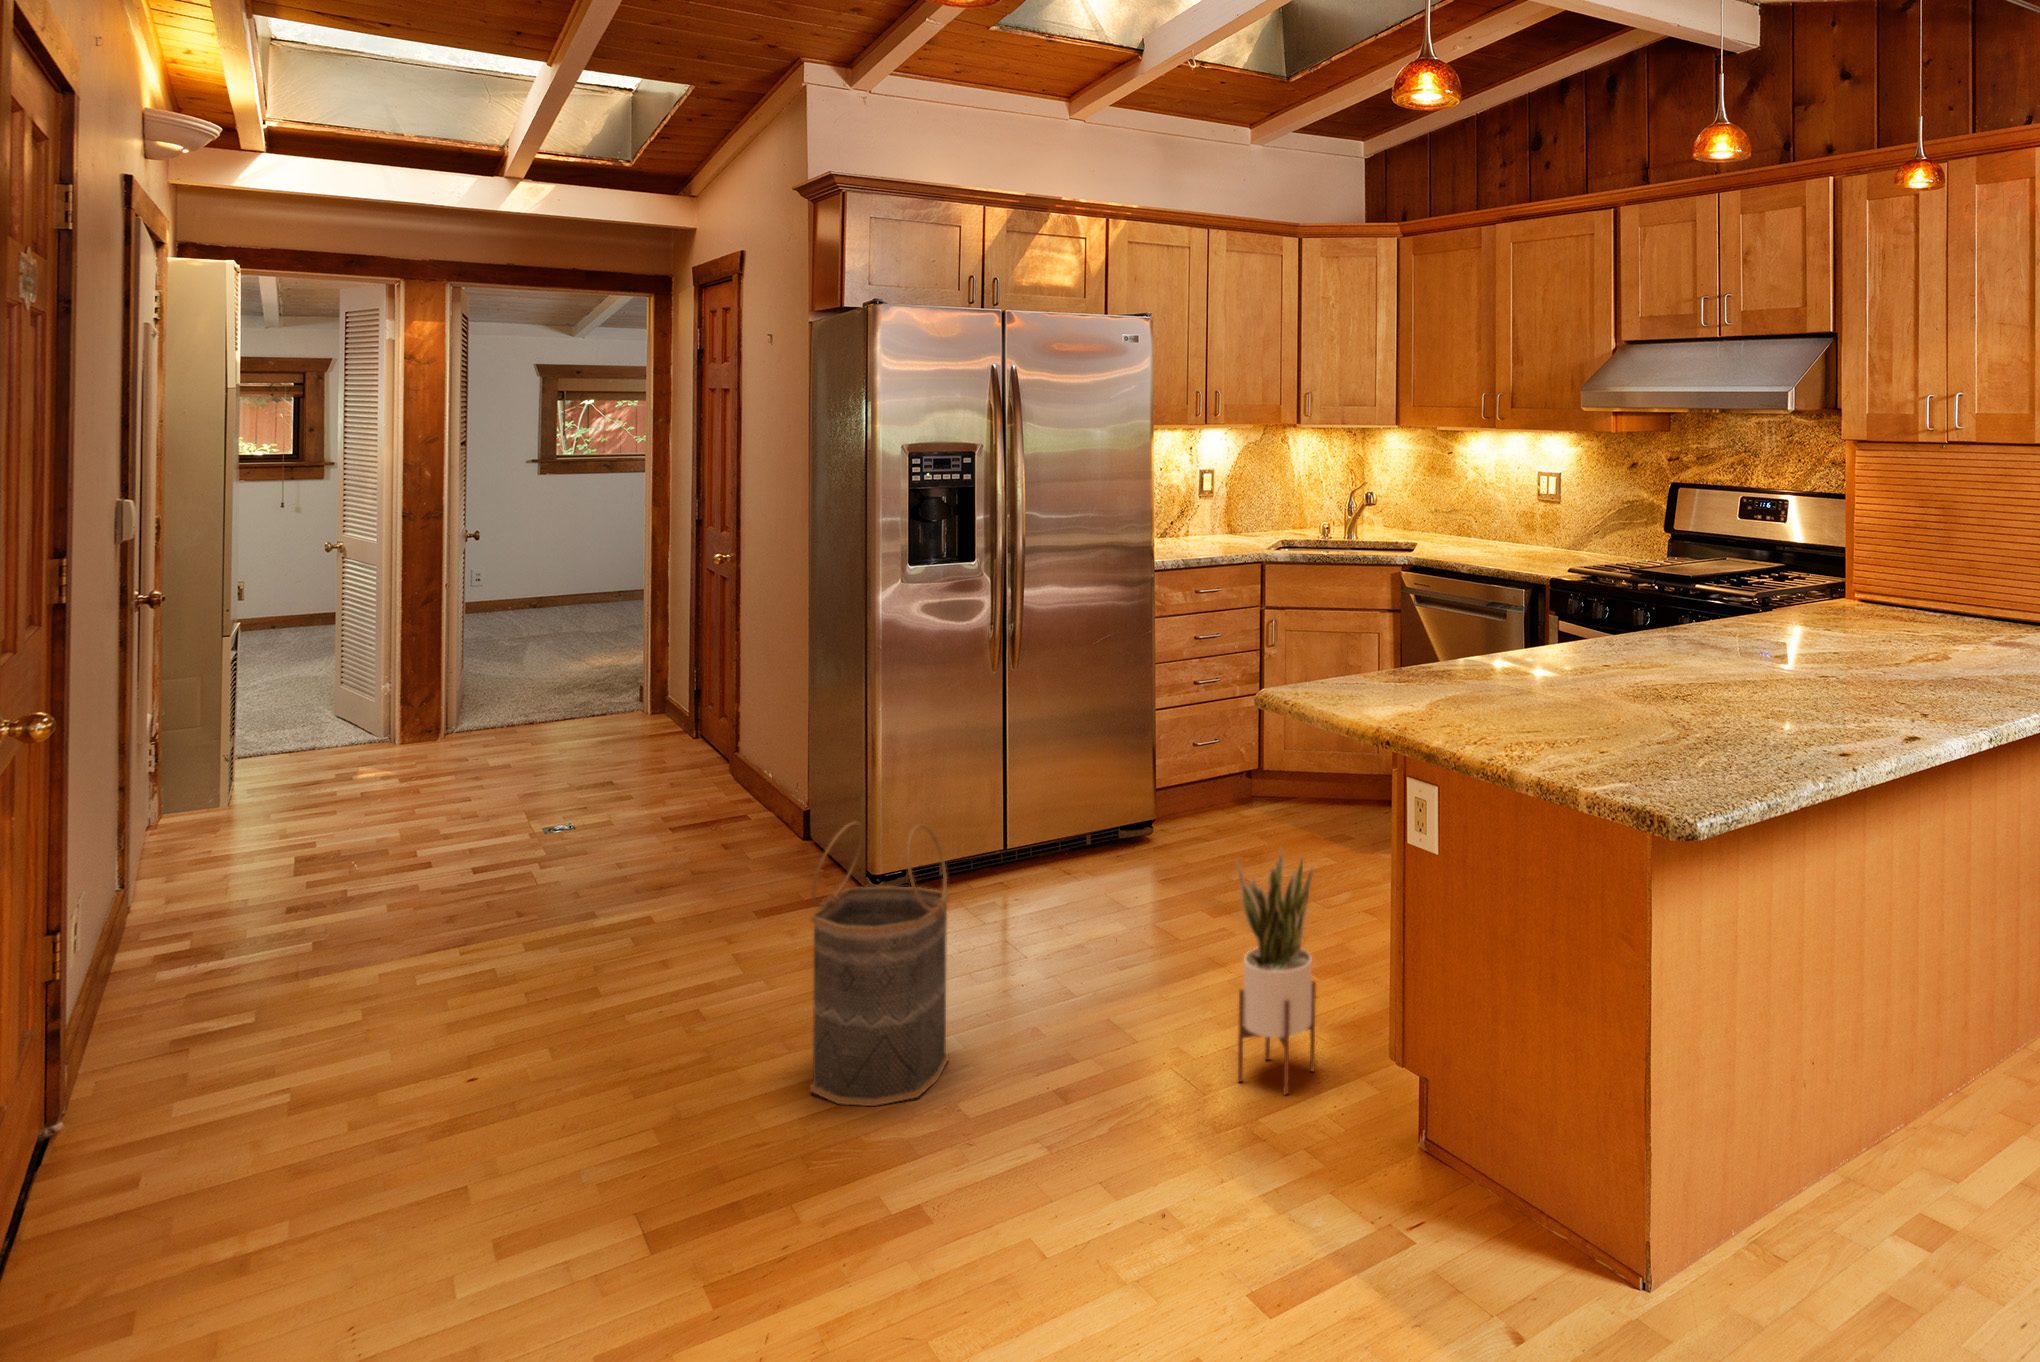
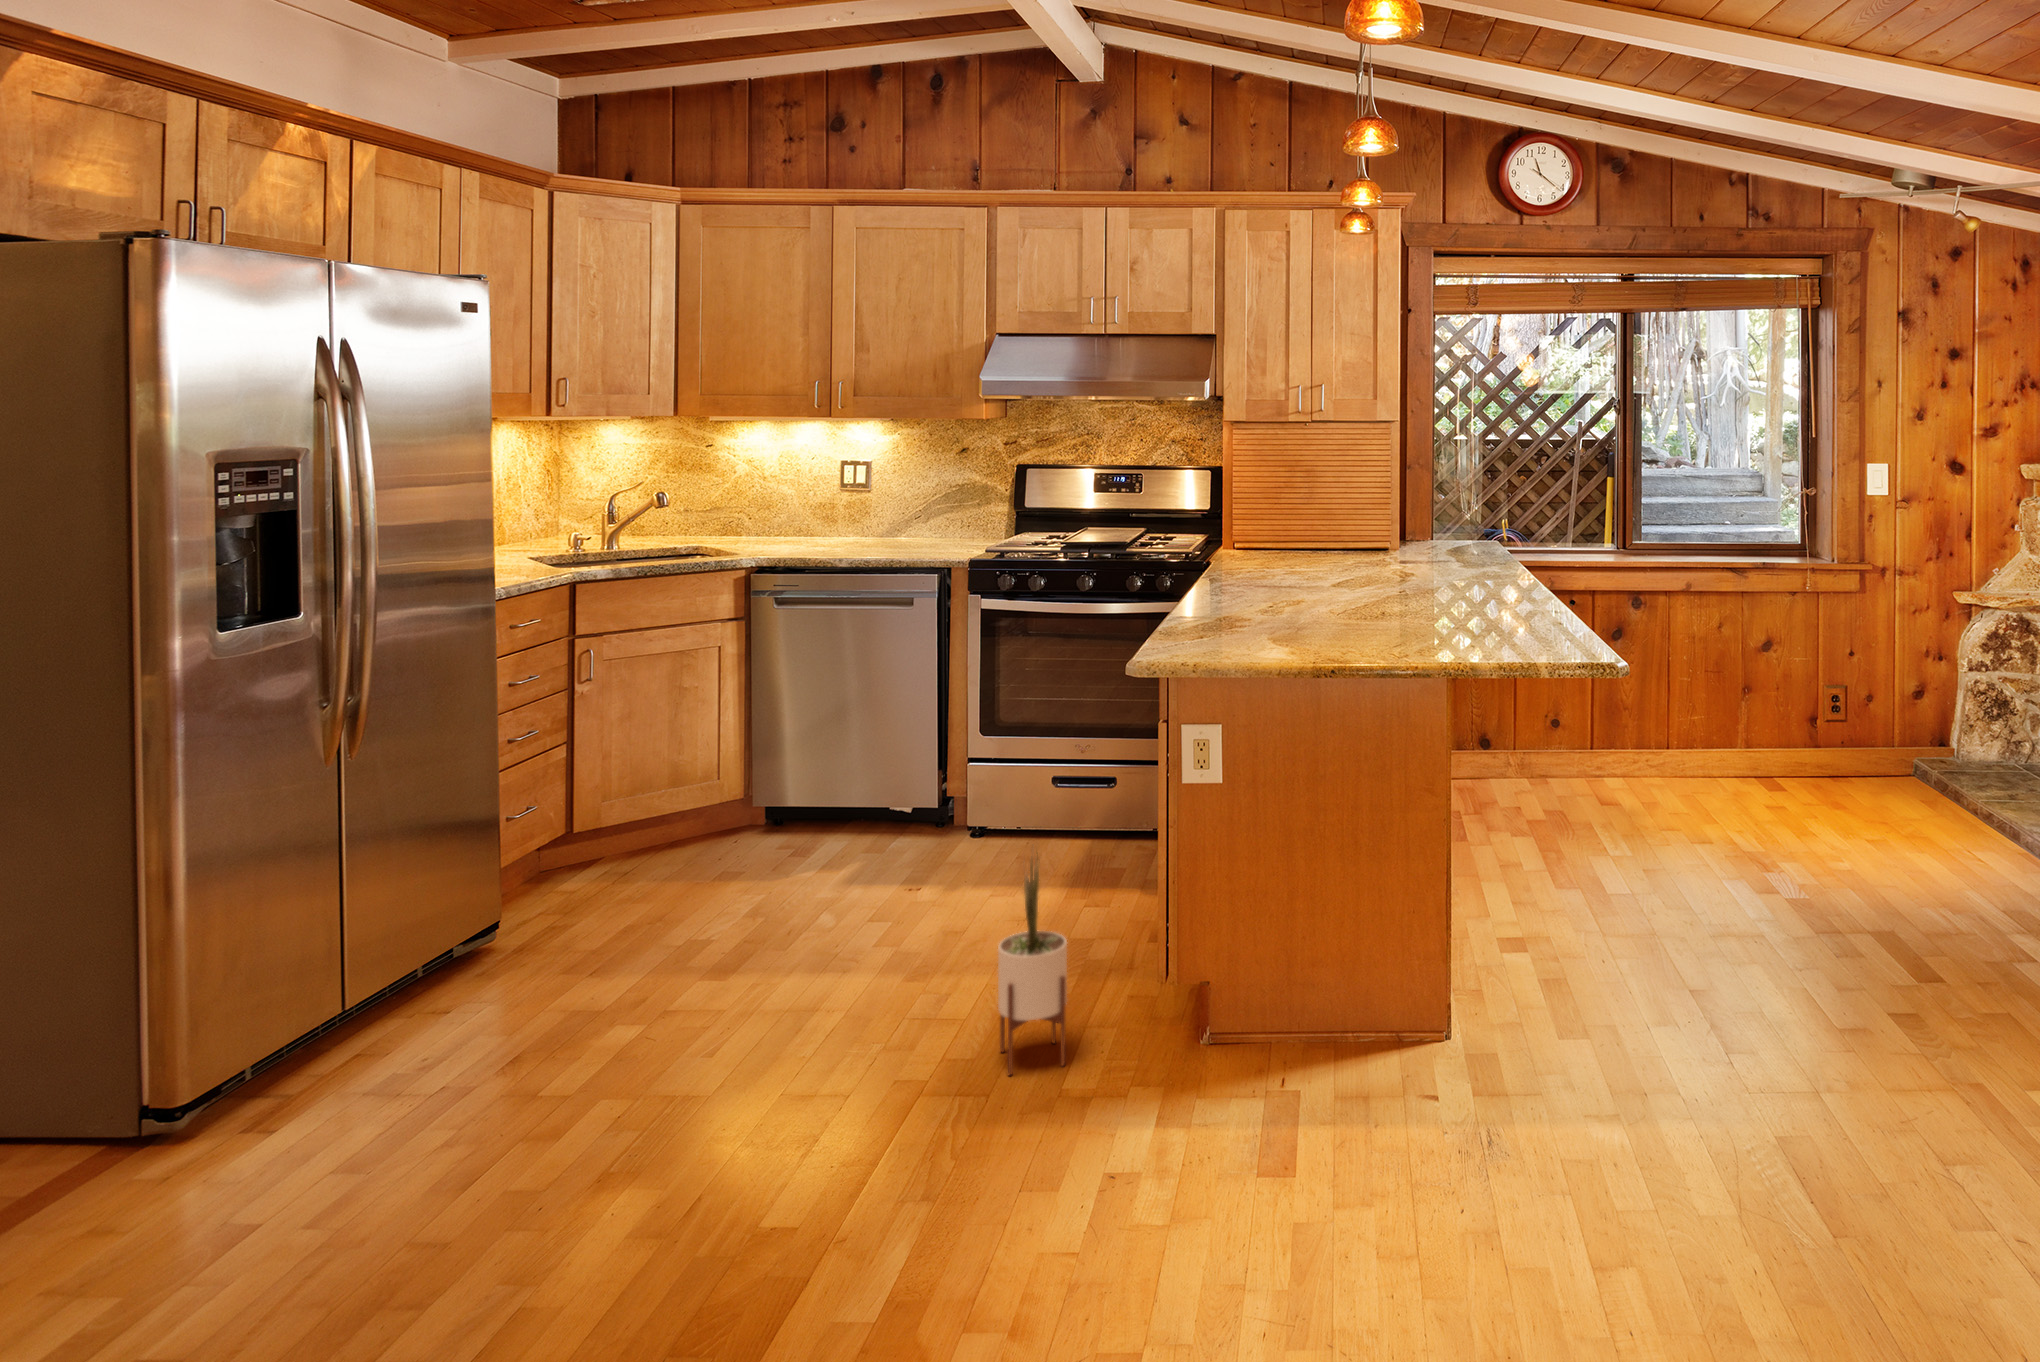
basket: present [810,822,950,1106] -> none [538,915,719,1291]

